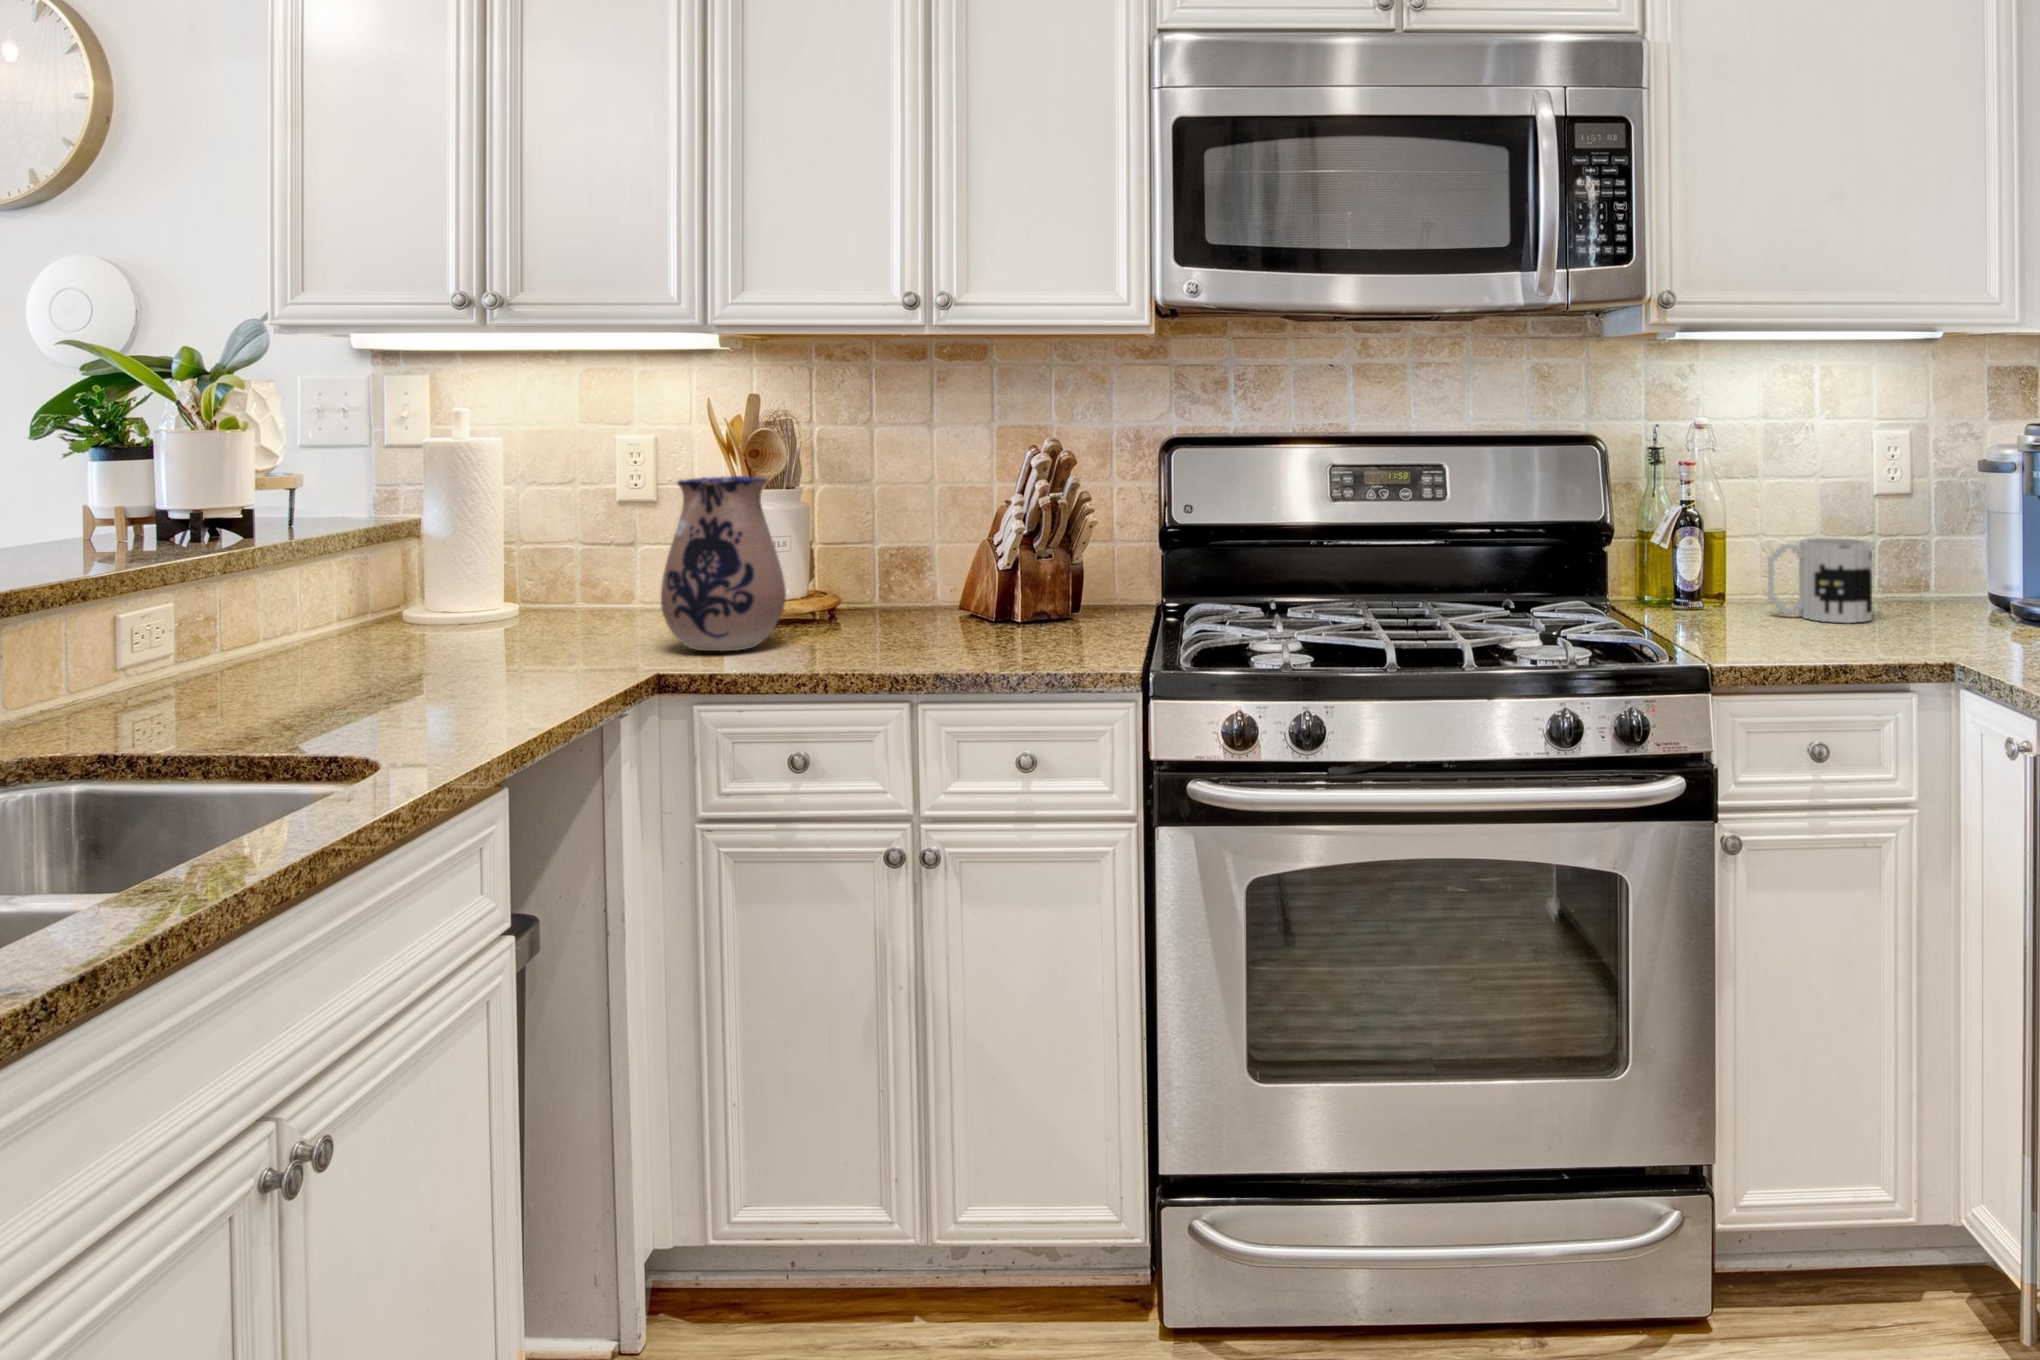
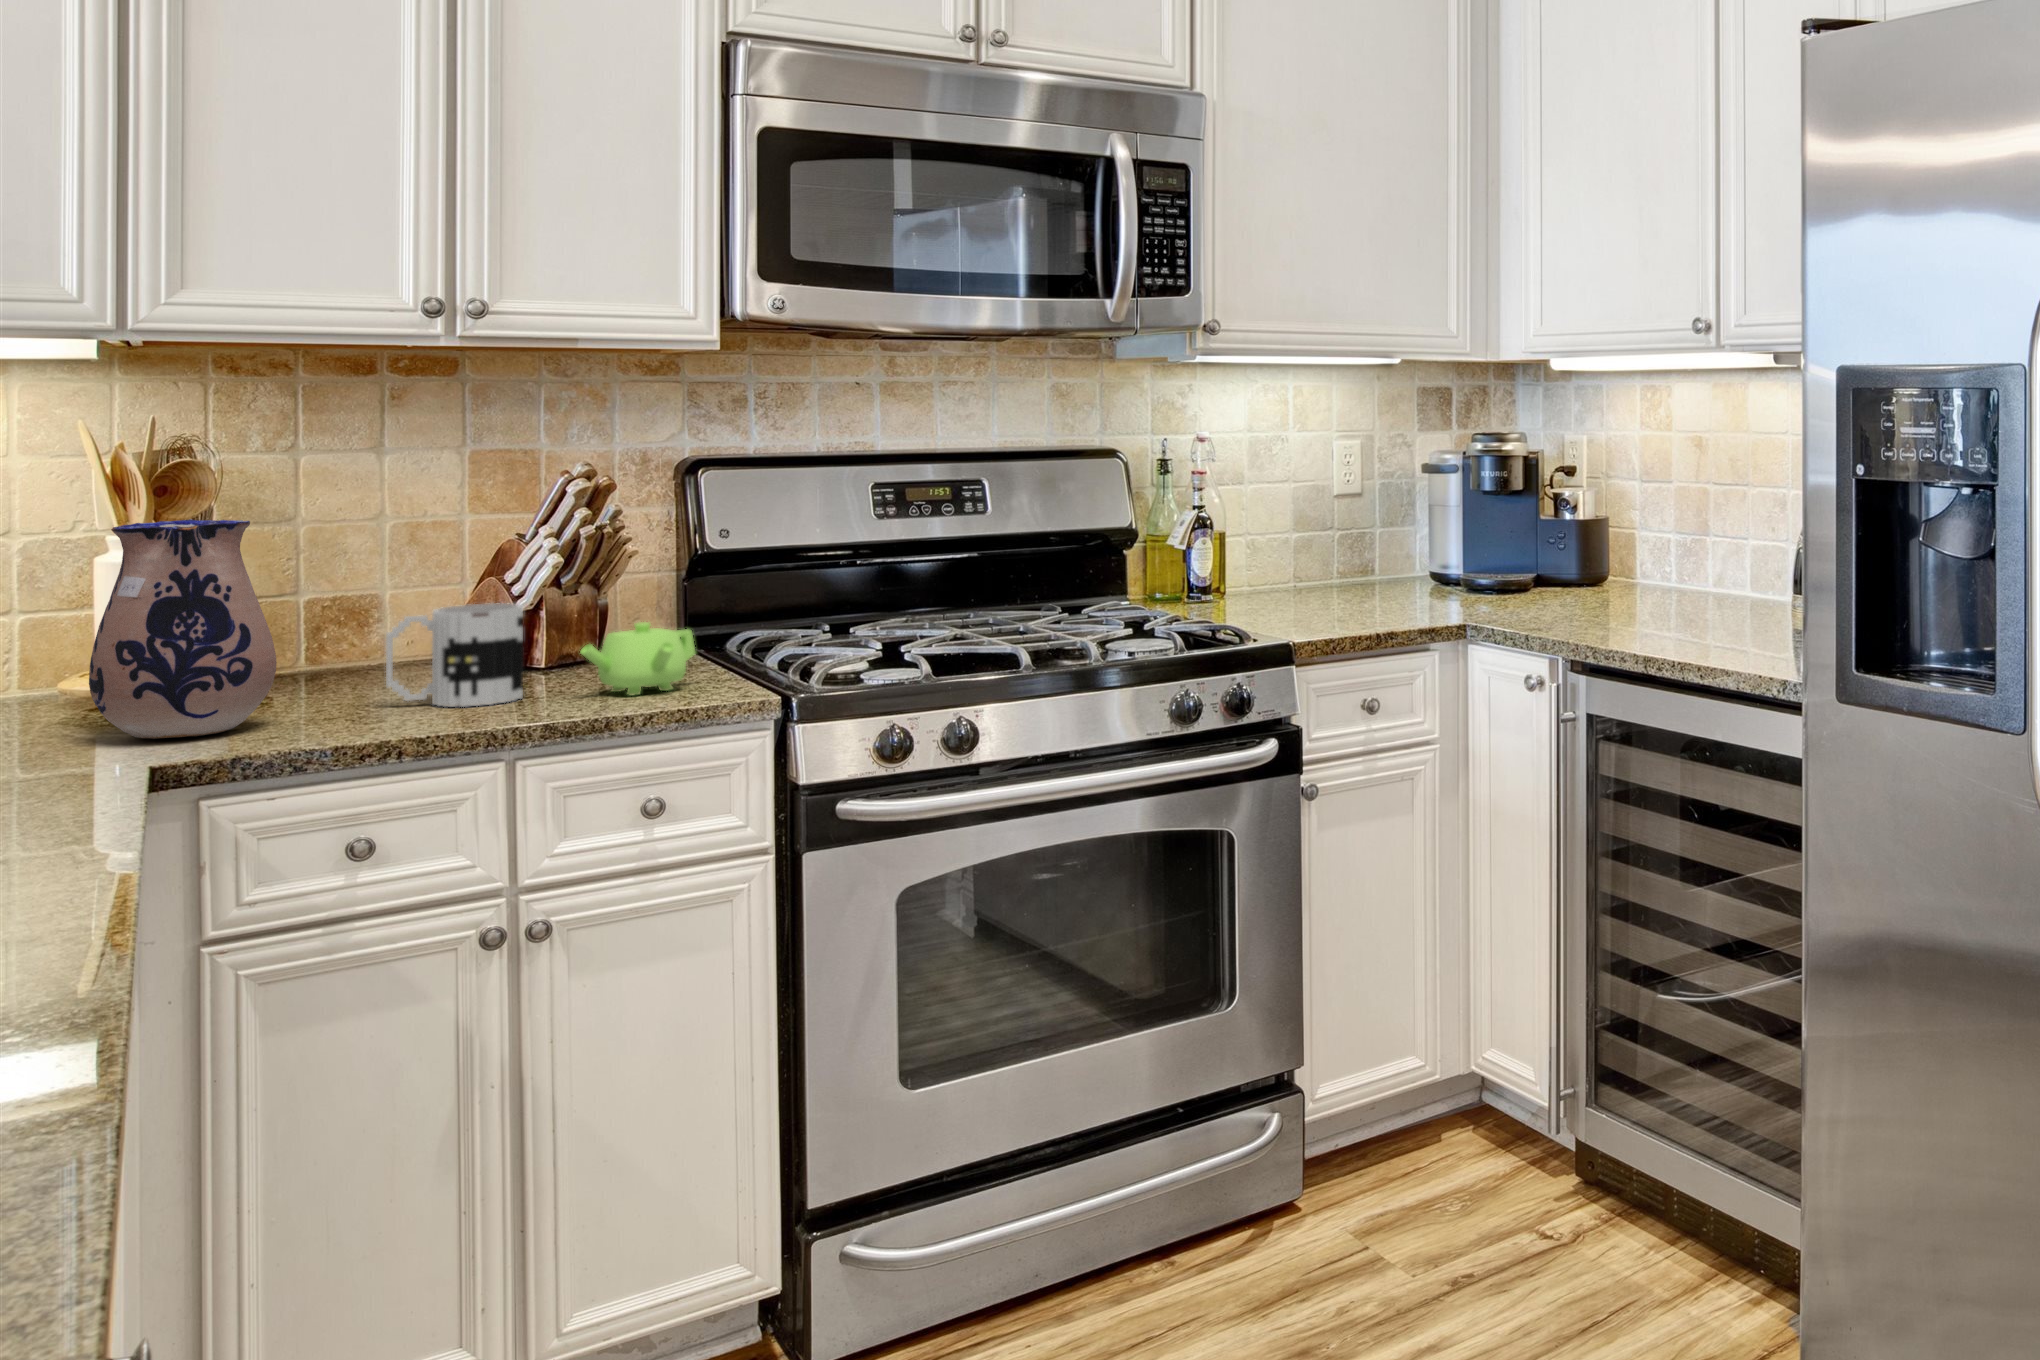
mug: present [1768,538,1872,623] -> present [386,603,523,707]
teapot: none [1000,585,1103,652] -> present [581,622,695,695]

